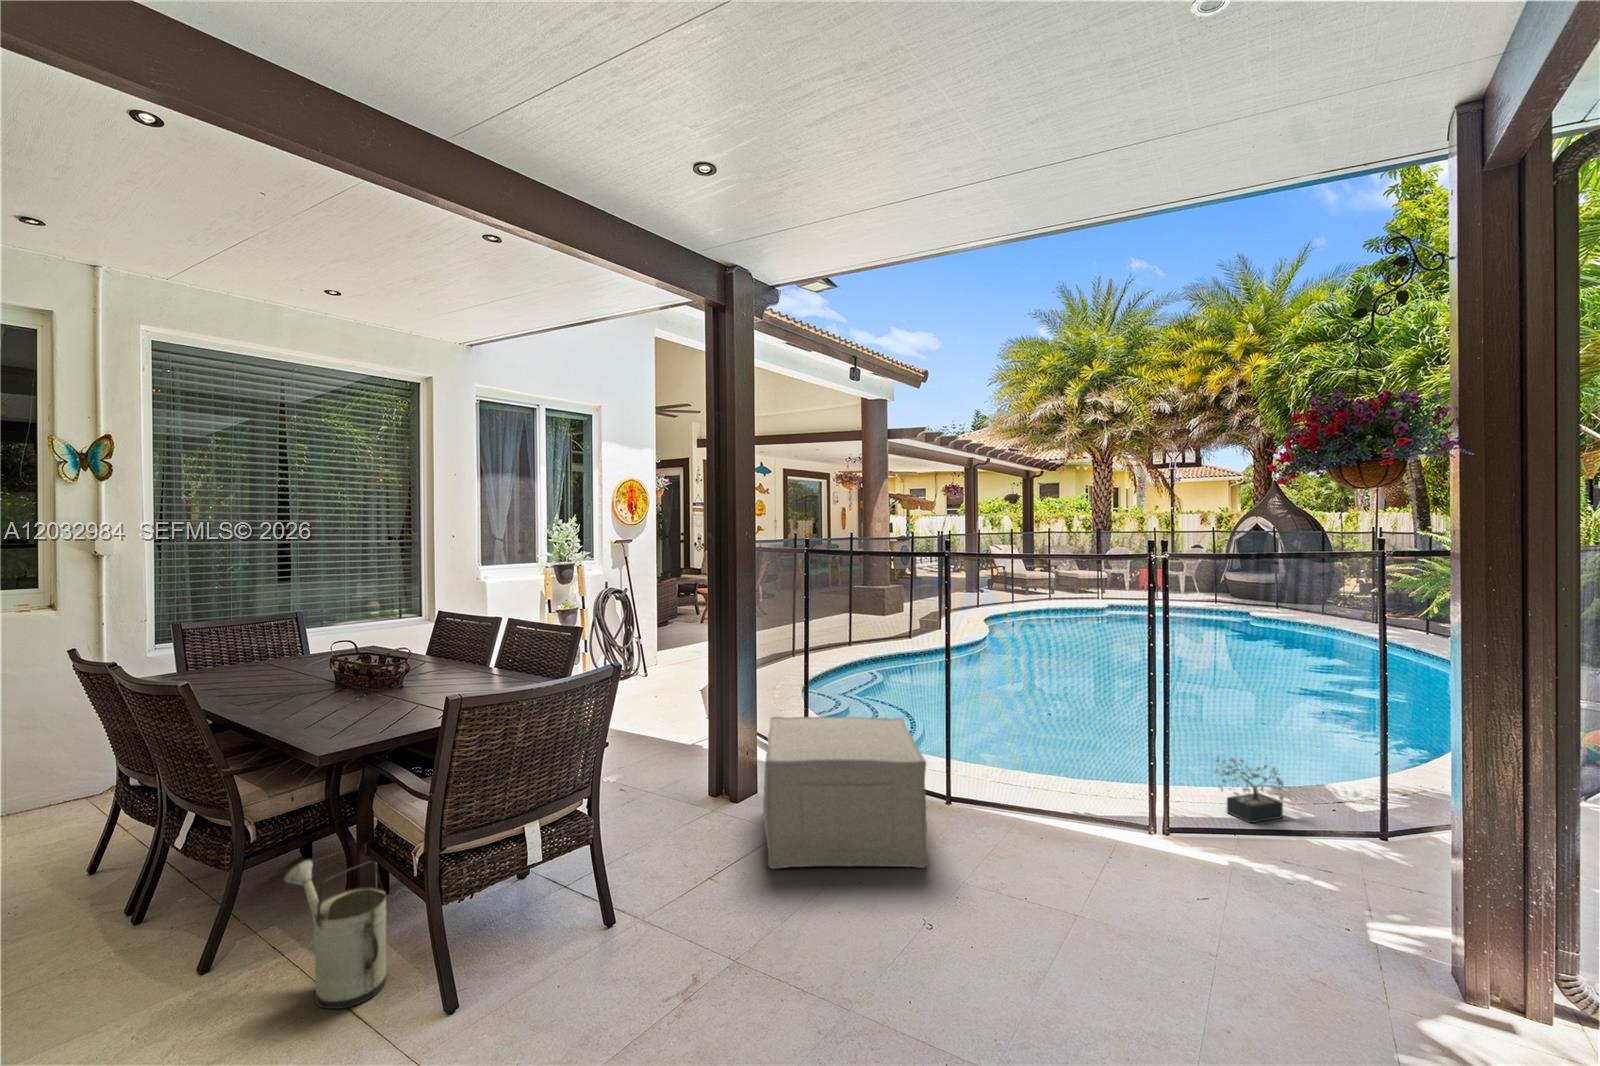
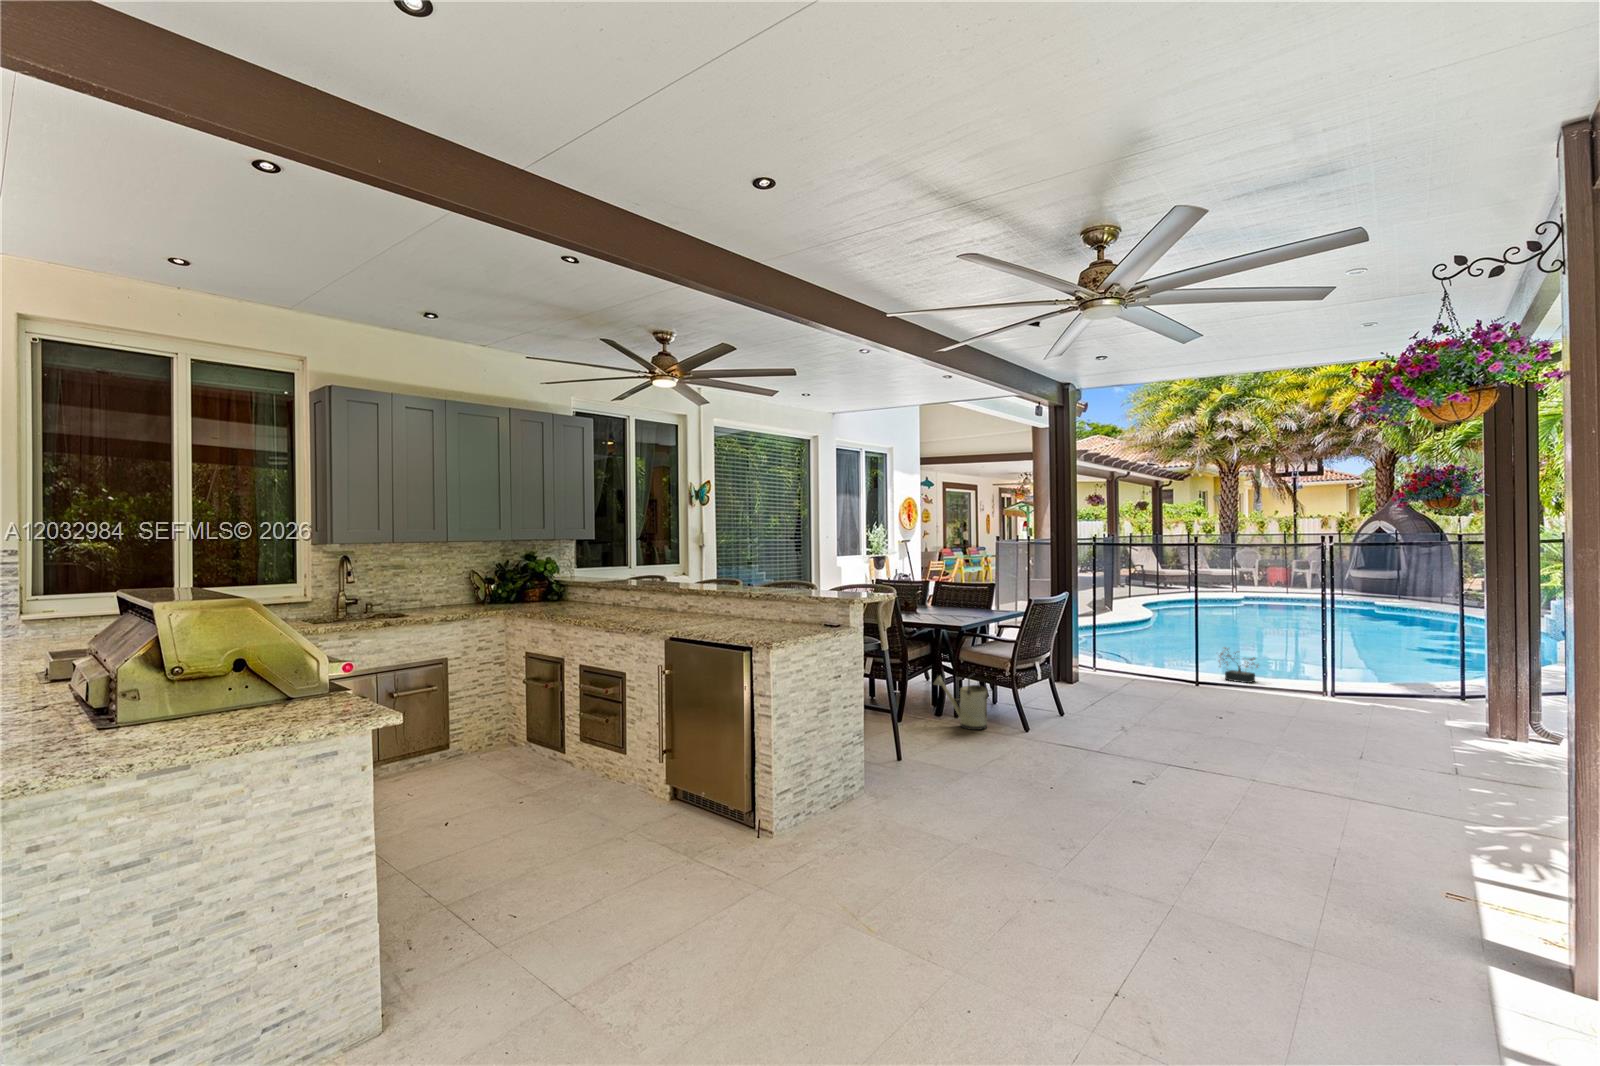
ottoman: present [763,717,927,869] -> none [1093,635,1204,703]
decorative plant: present [1214,756,1284,823] -> present [1219,648,1258,683]

